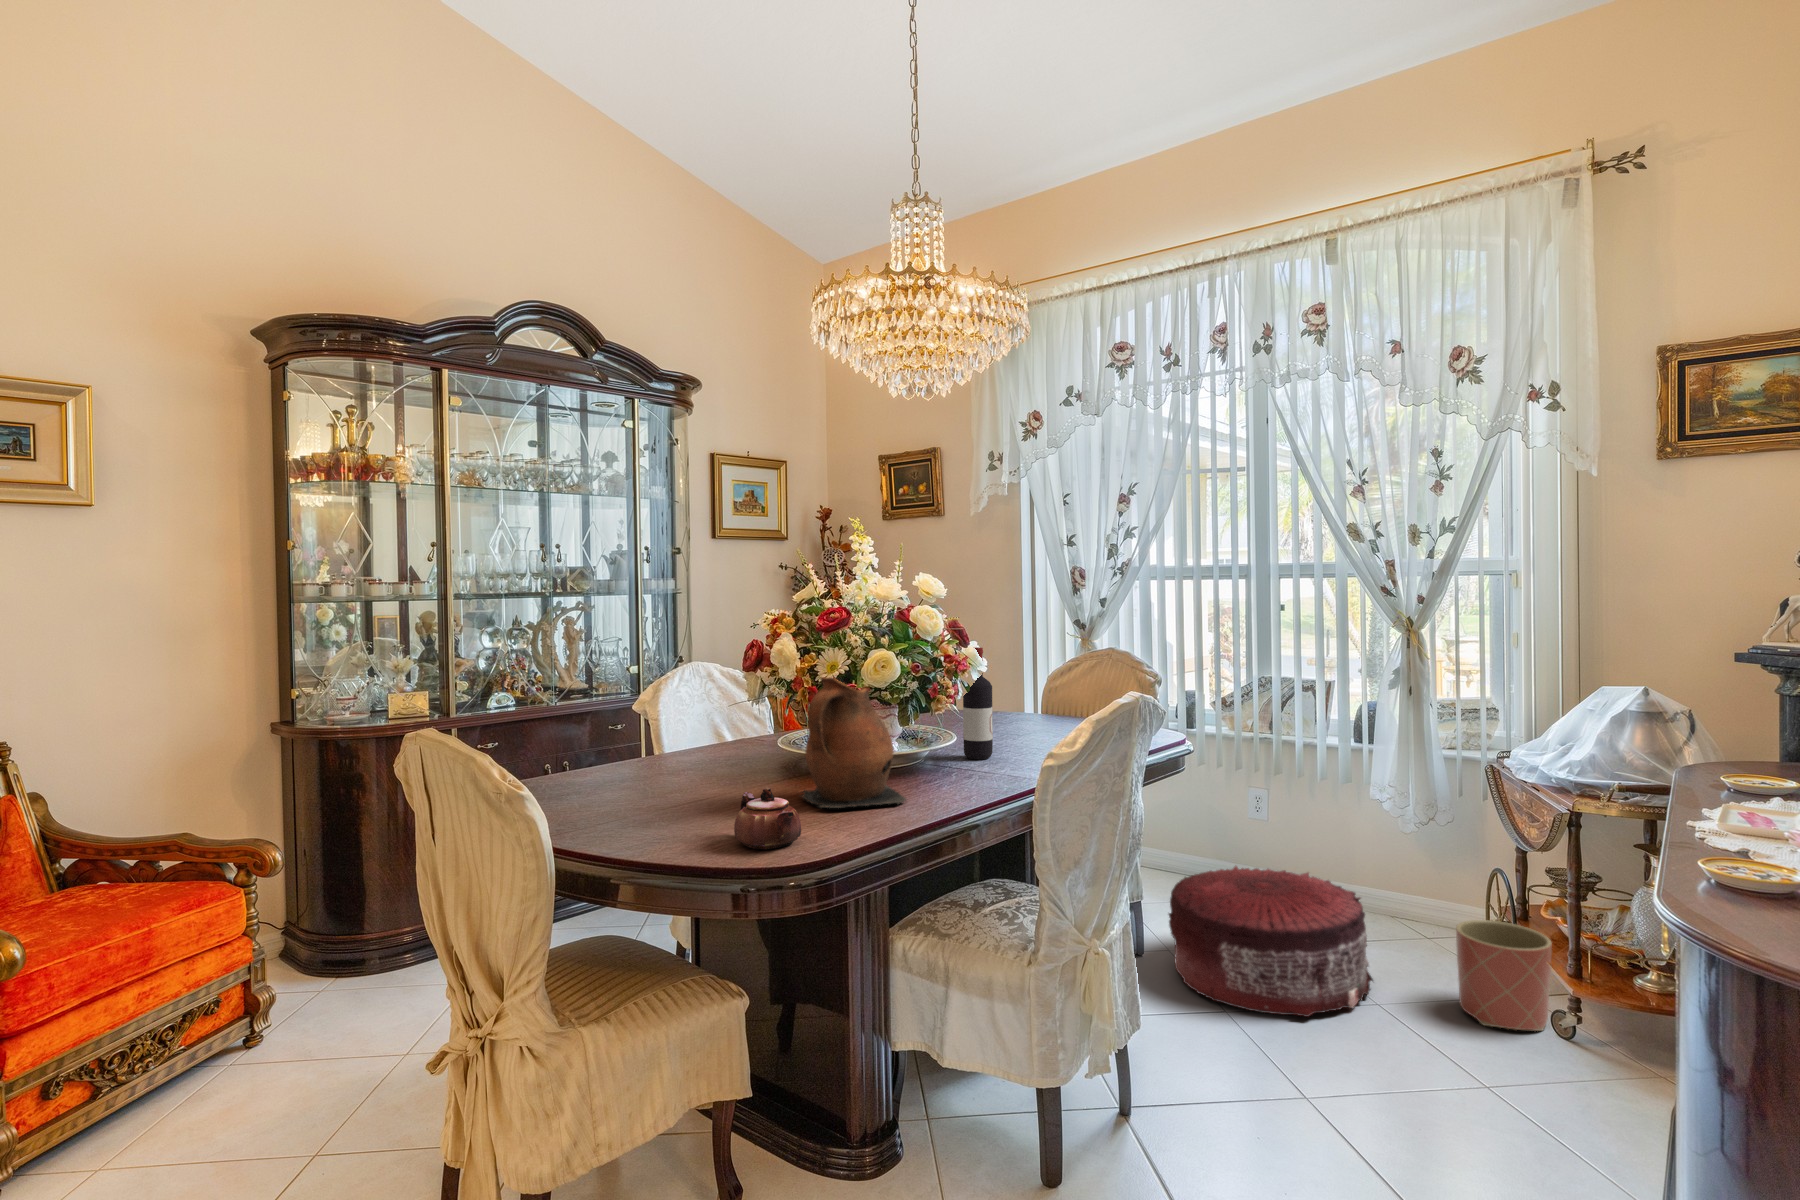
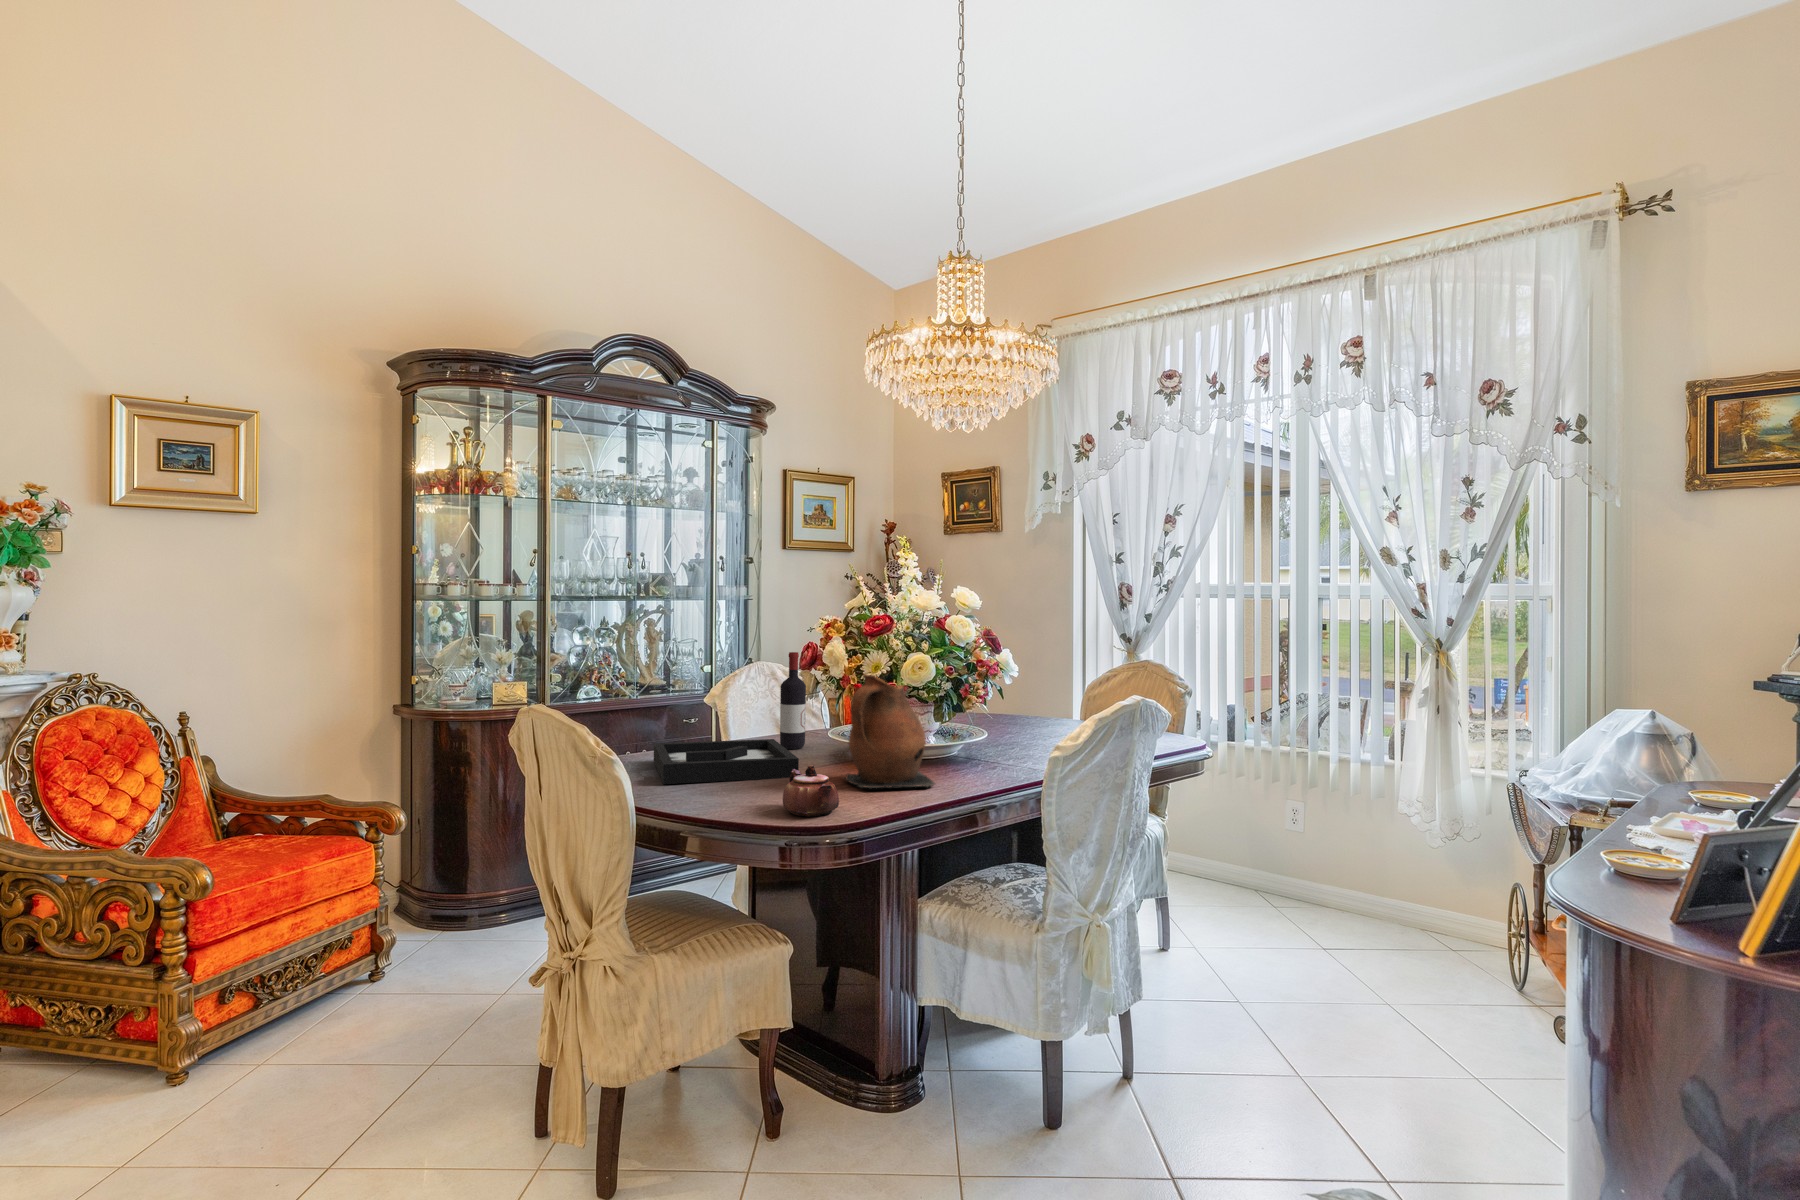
wine bottle: present [963,647,993,759] -> present [780,652,806,749]
decorative tray: none [576,751,747,813] -> present [654,739,799,784]
pouf: present [1169,866,1373,1017] -> none [1190,868,1387,1009]
planter: present [1456,920,1552,1031] -> none [1464,928,1555,1034]

